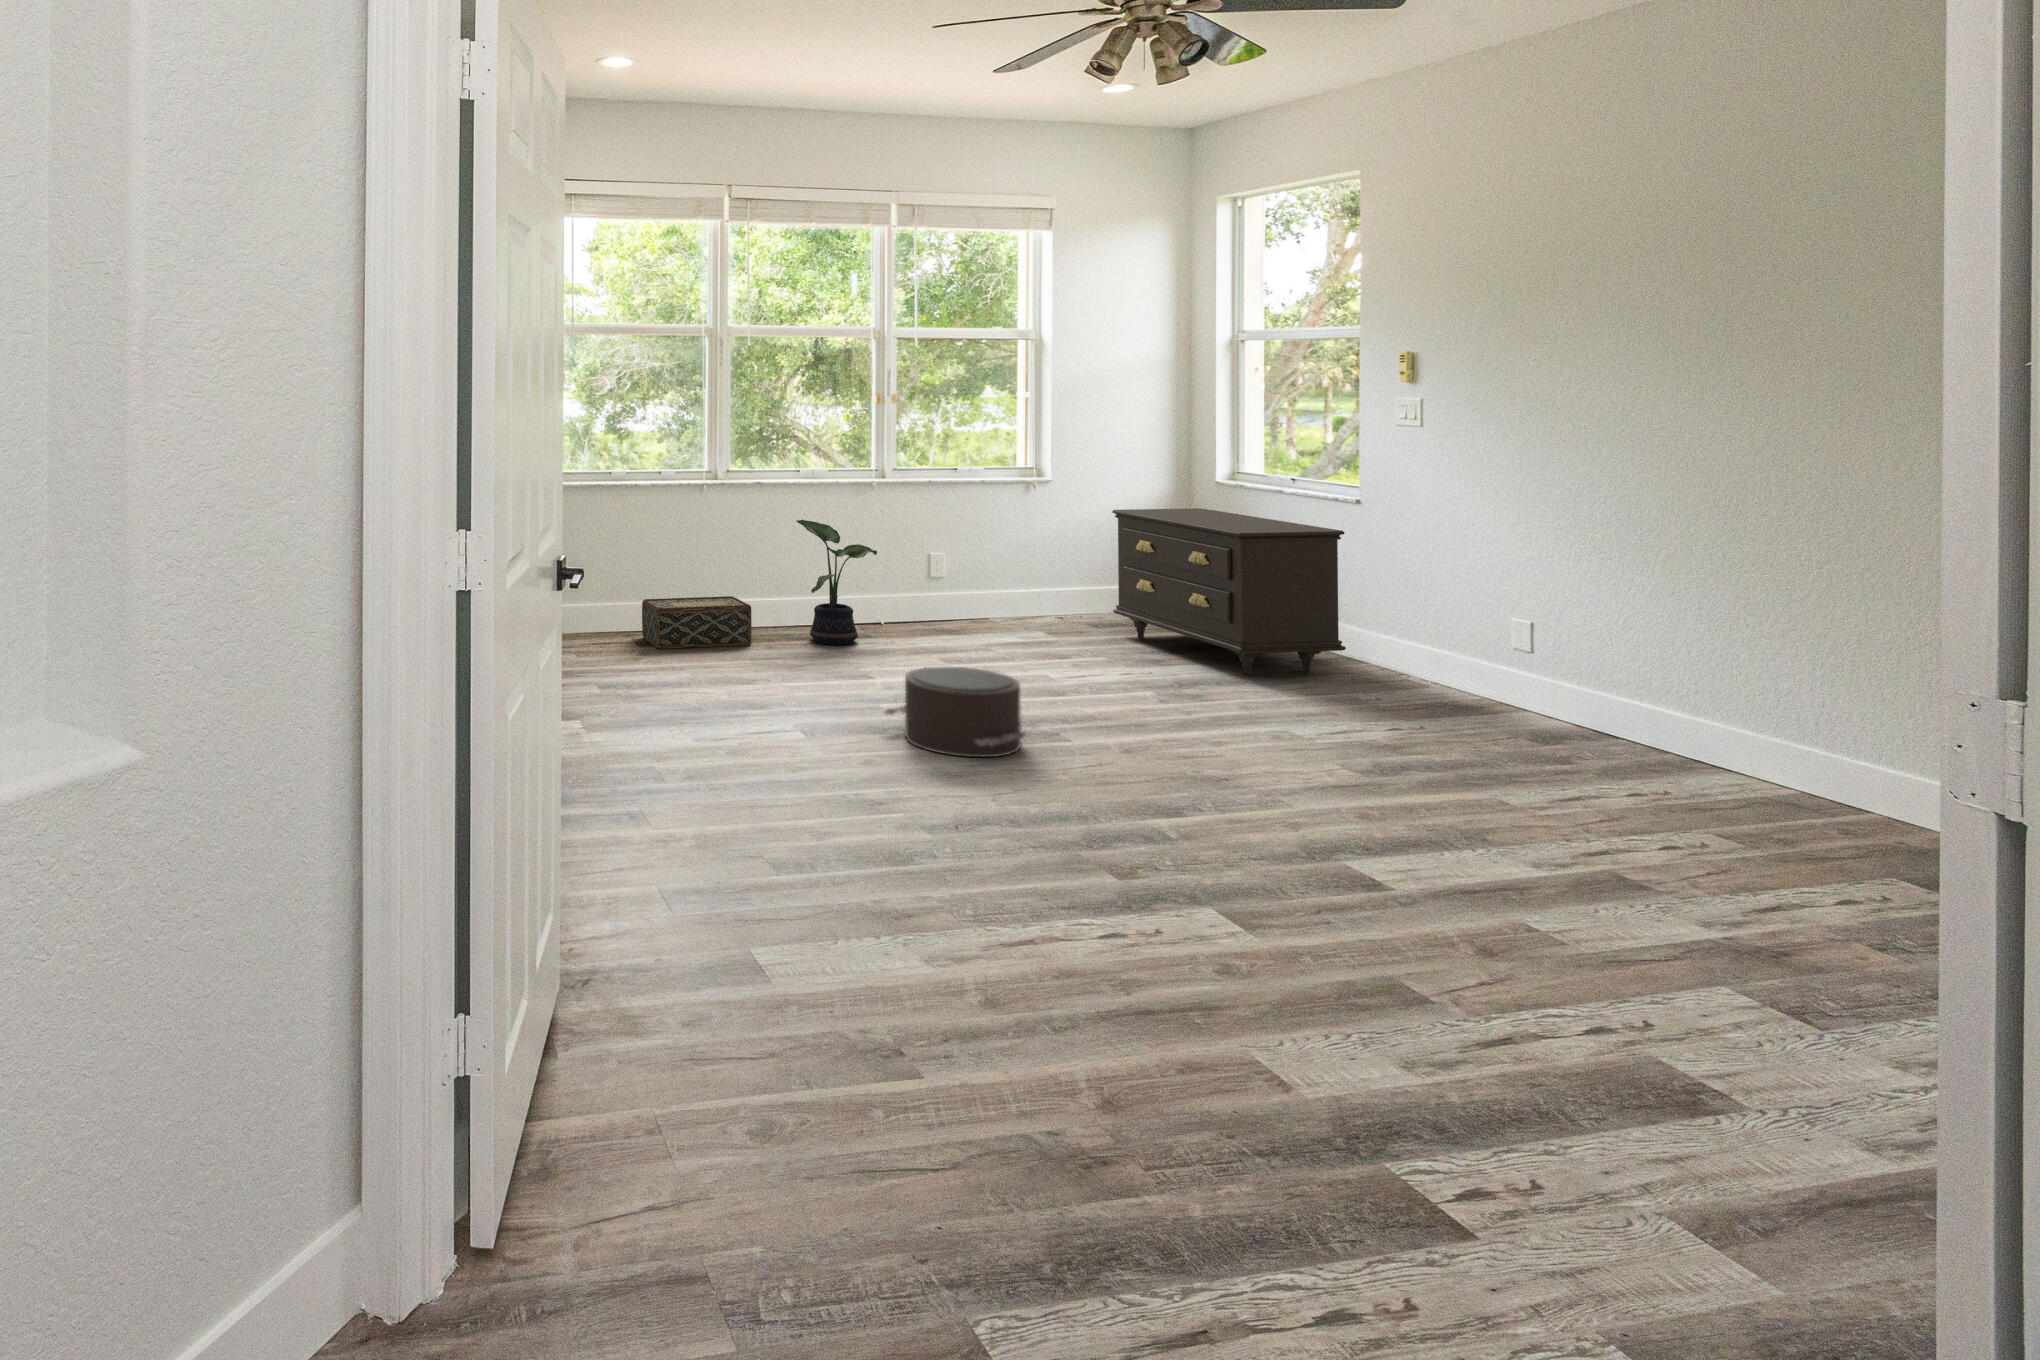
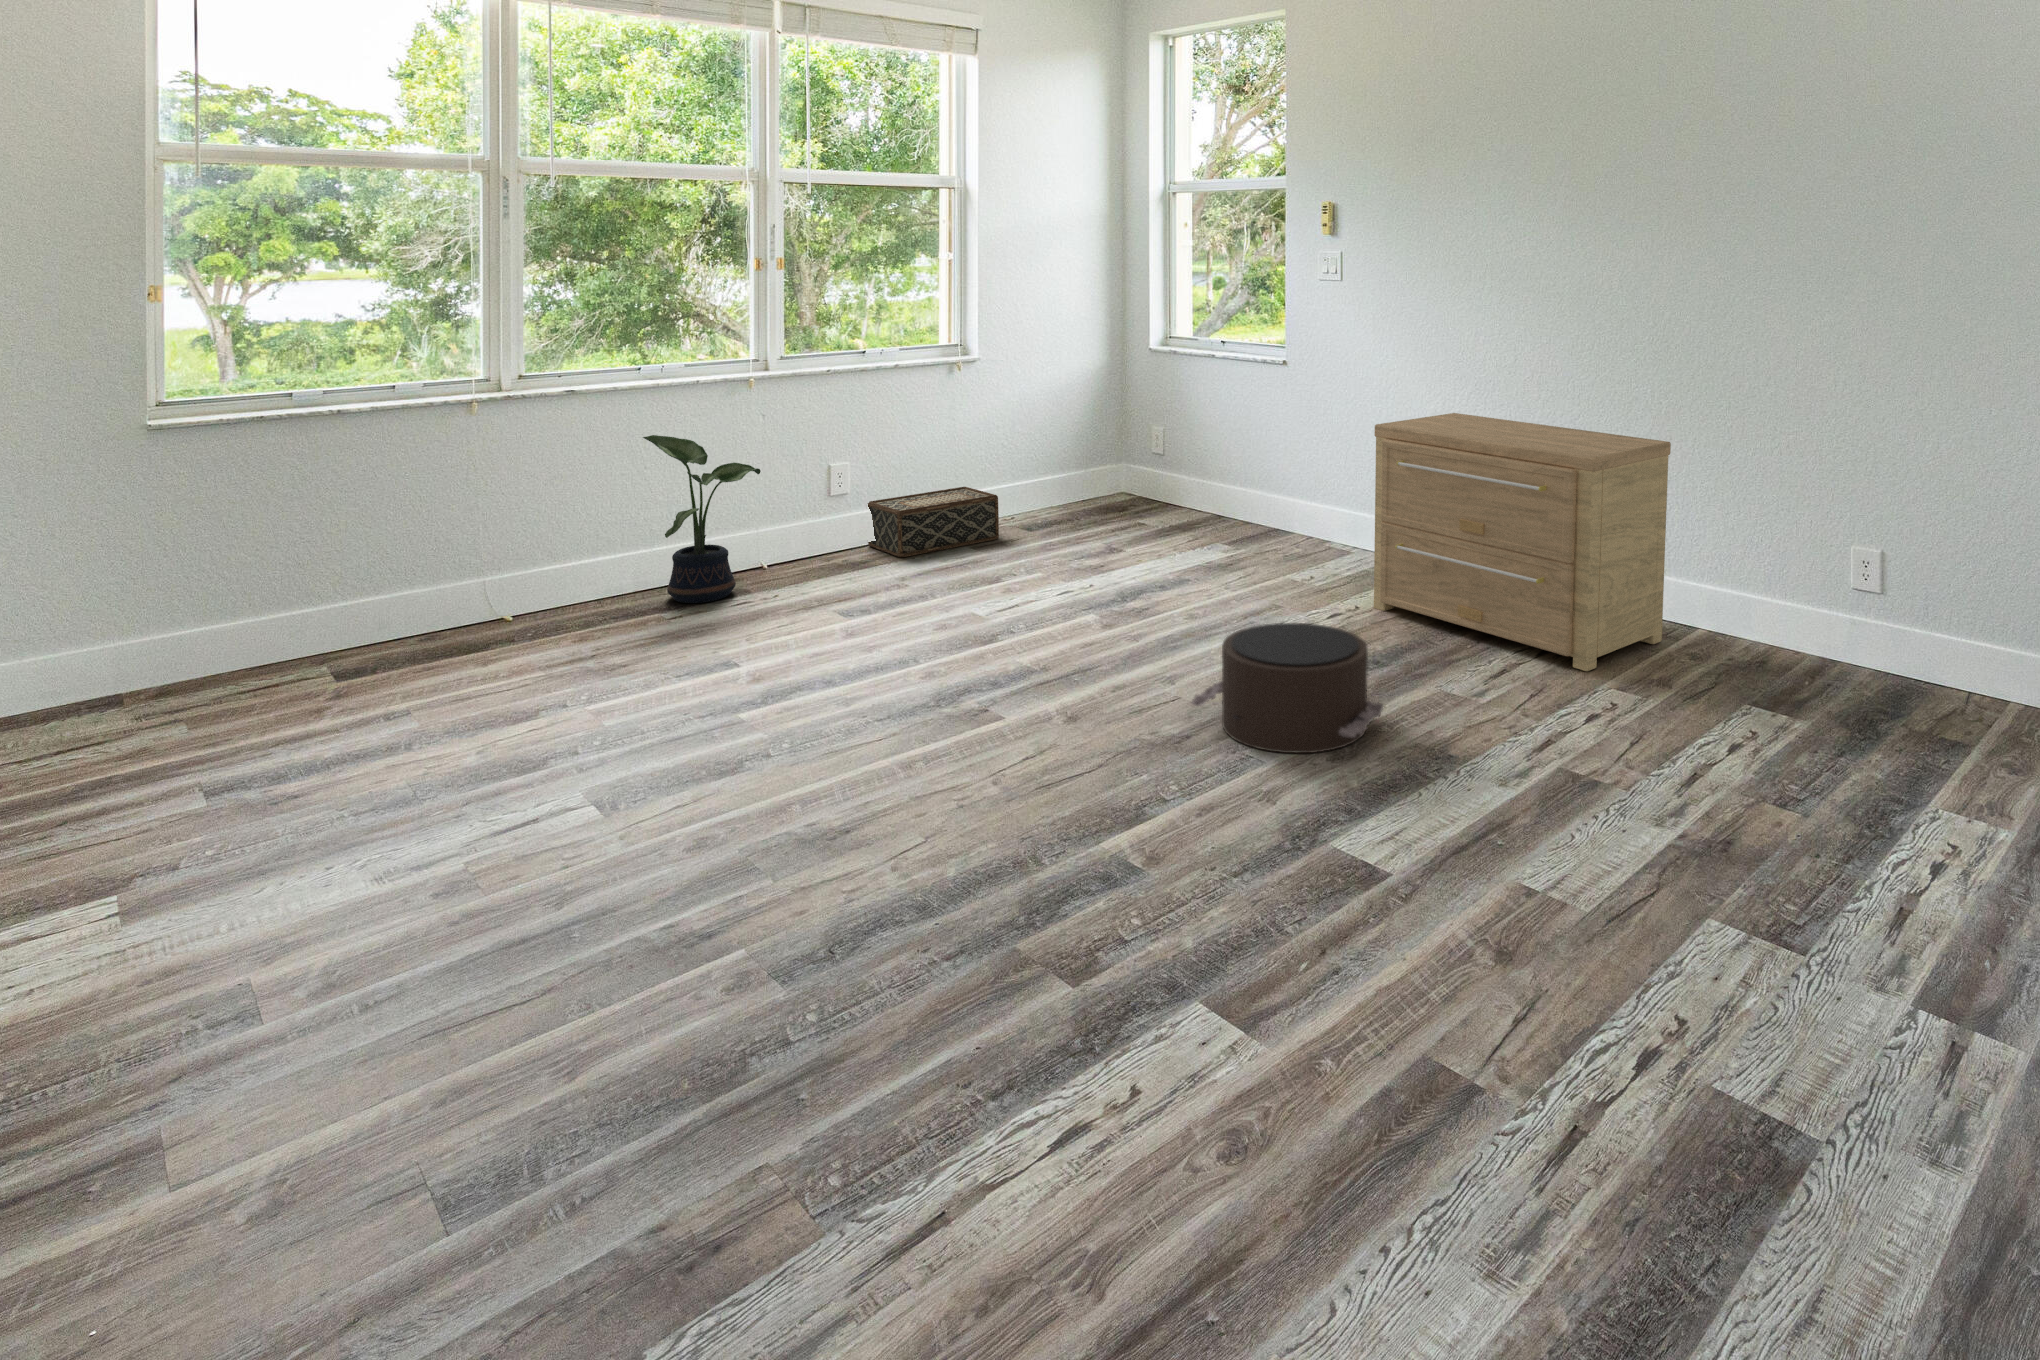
dresser: present [1112,508,1346,675] -> none [1045,385,1277,573]
side table: none [1442,546,1809,802] -> present [1374,413,1671,671]
woven basket: present [642,596,752,649] -> present [868,487,999,557]
pouf: present [884,667,1026,757] -> present [1191,623,1384,753]

